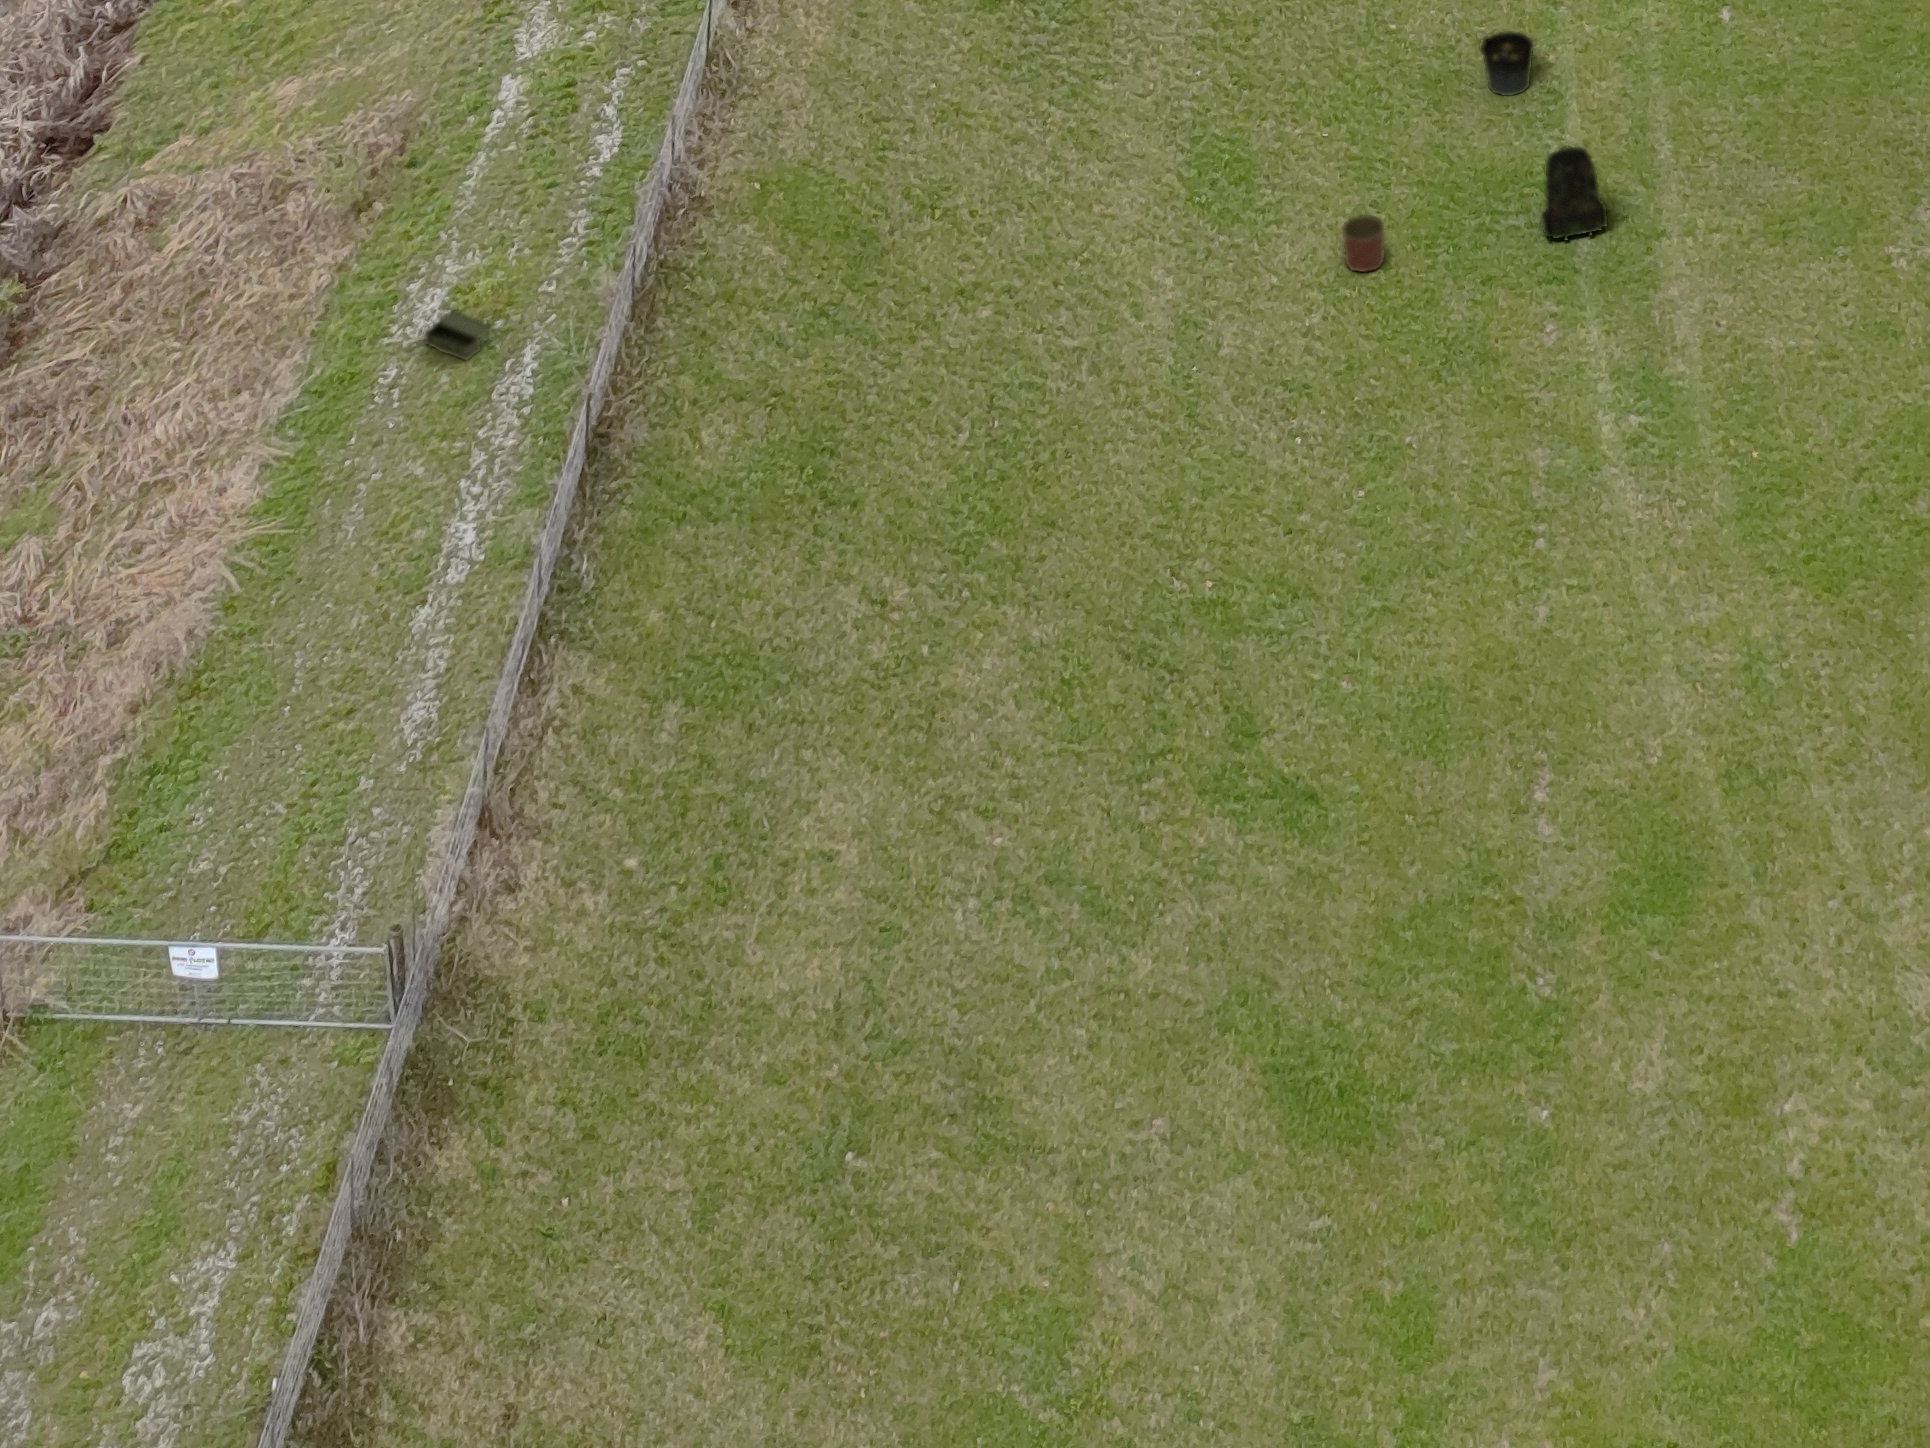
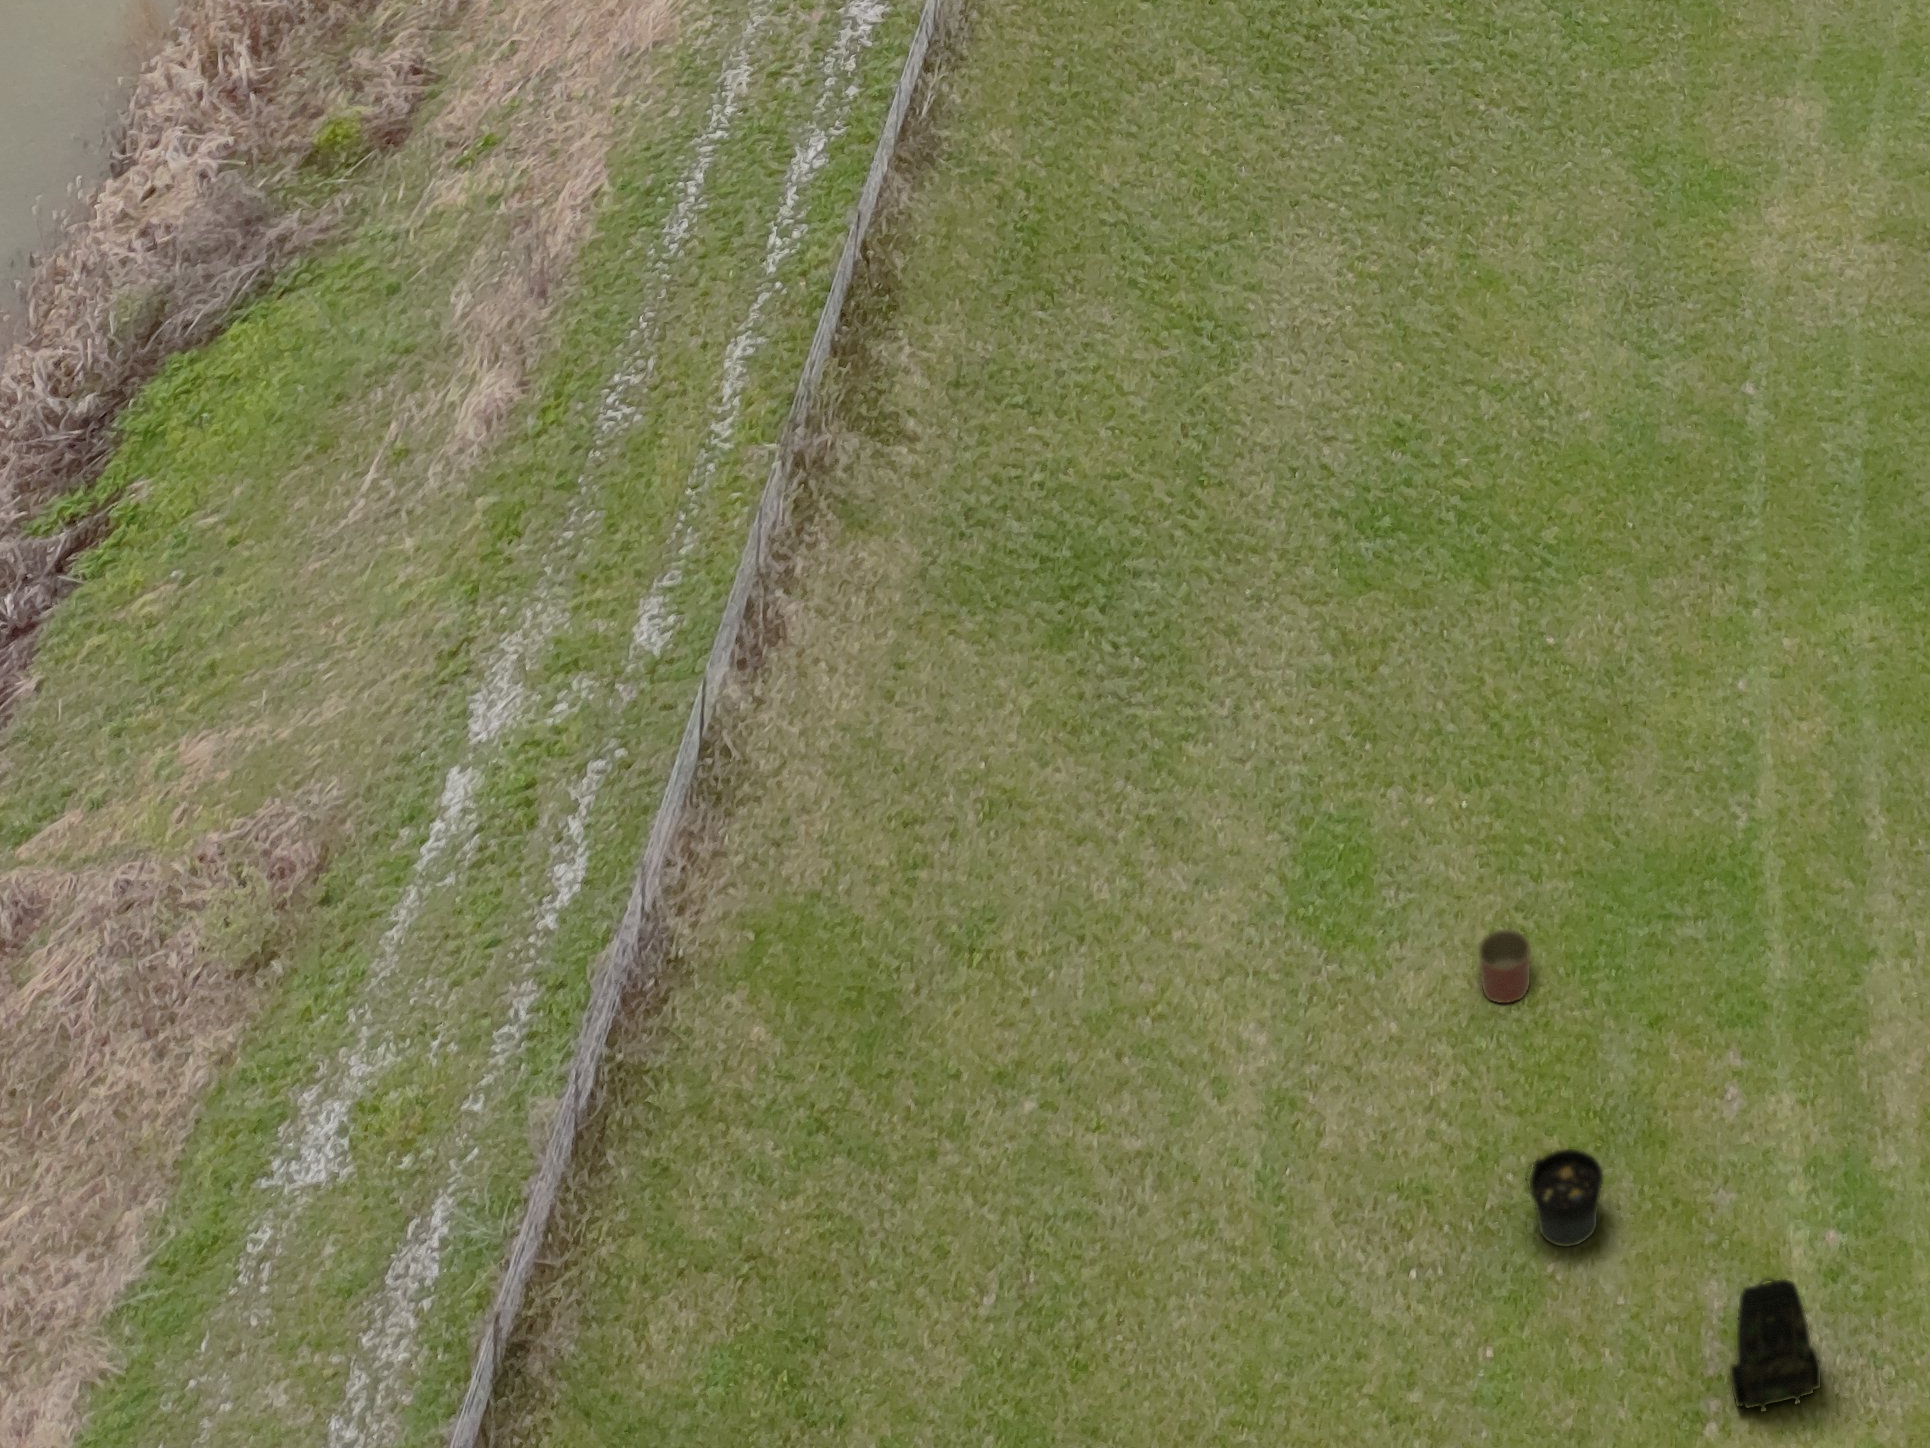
bucket: present [1480,31,1534,96] -> present [1528,1149,1603,1247]
backpack: present [1541,146,1608,239] -> present [1730,1278,1821,1411]
toolbox: present [424,311,492,360] -> none [310,1134,398,1212]

